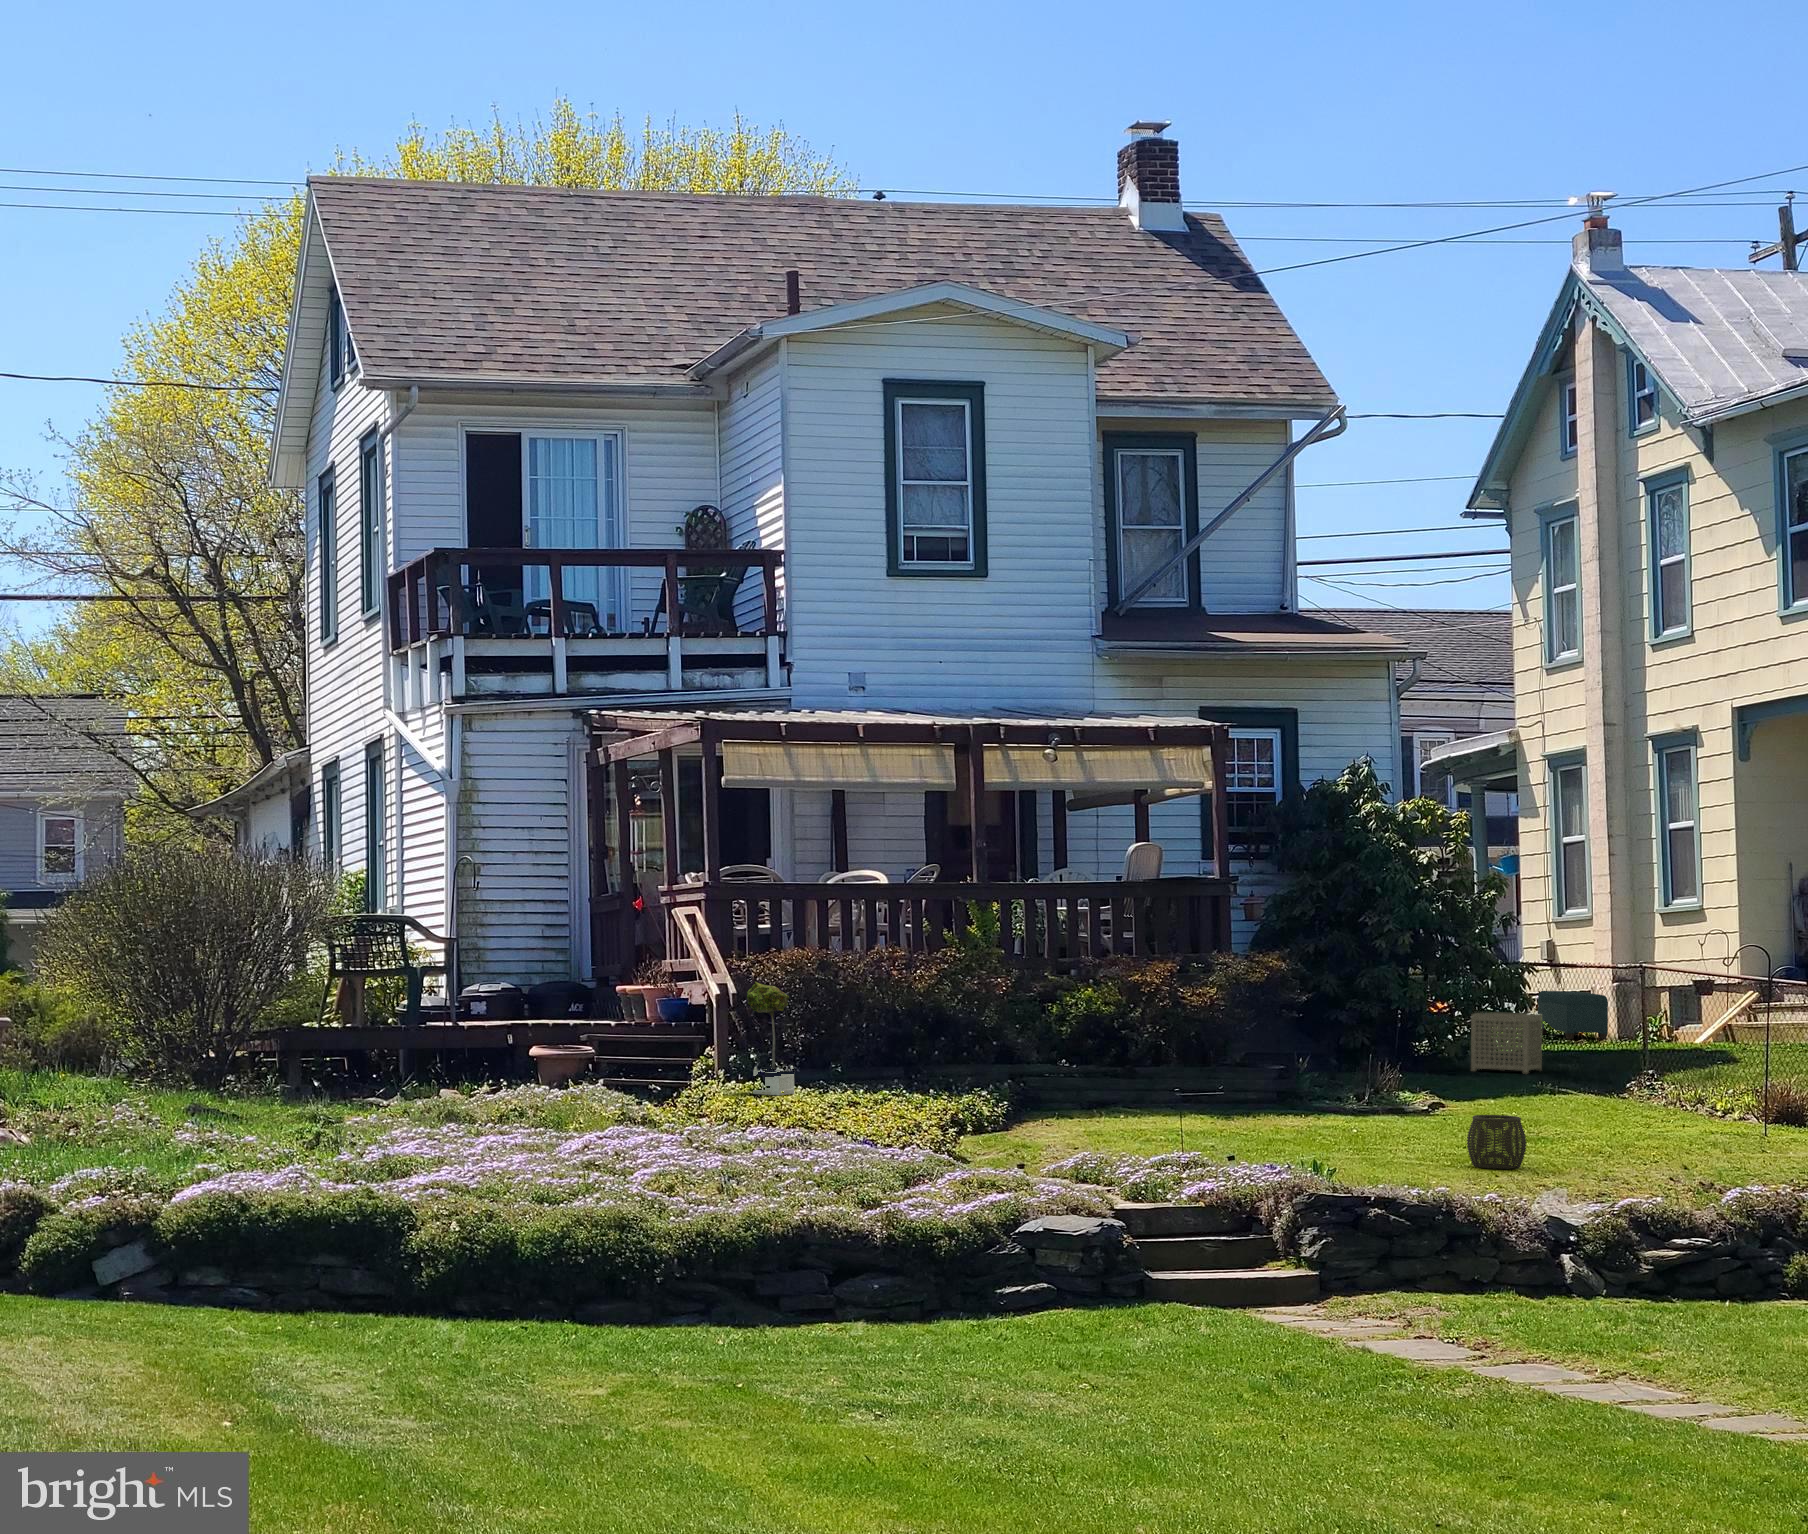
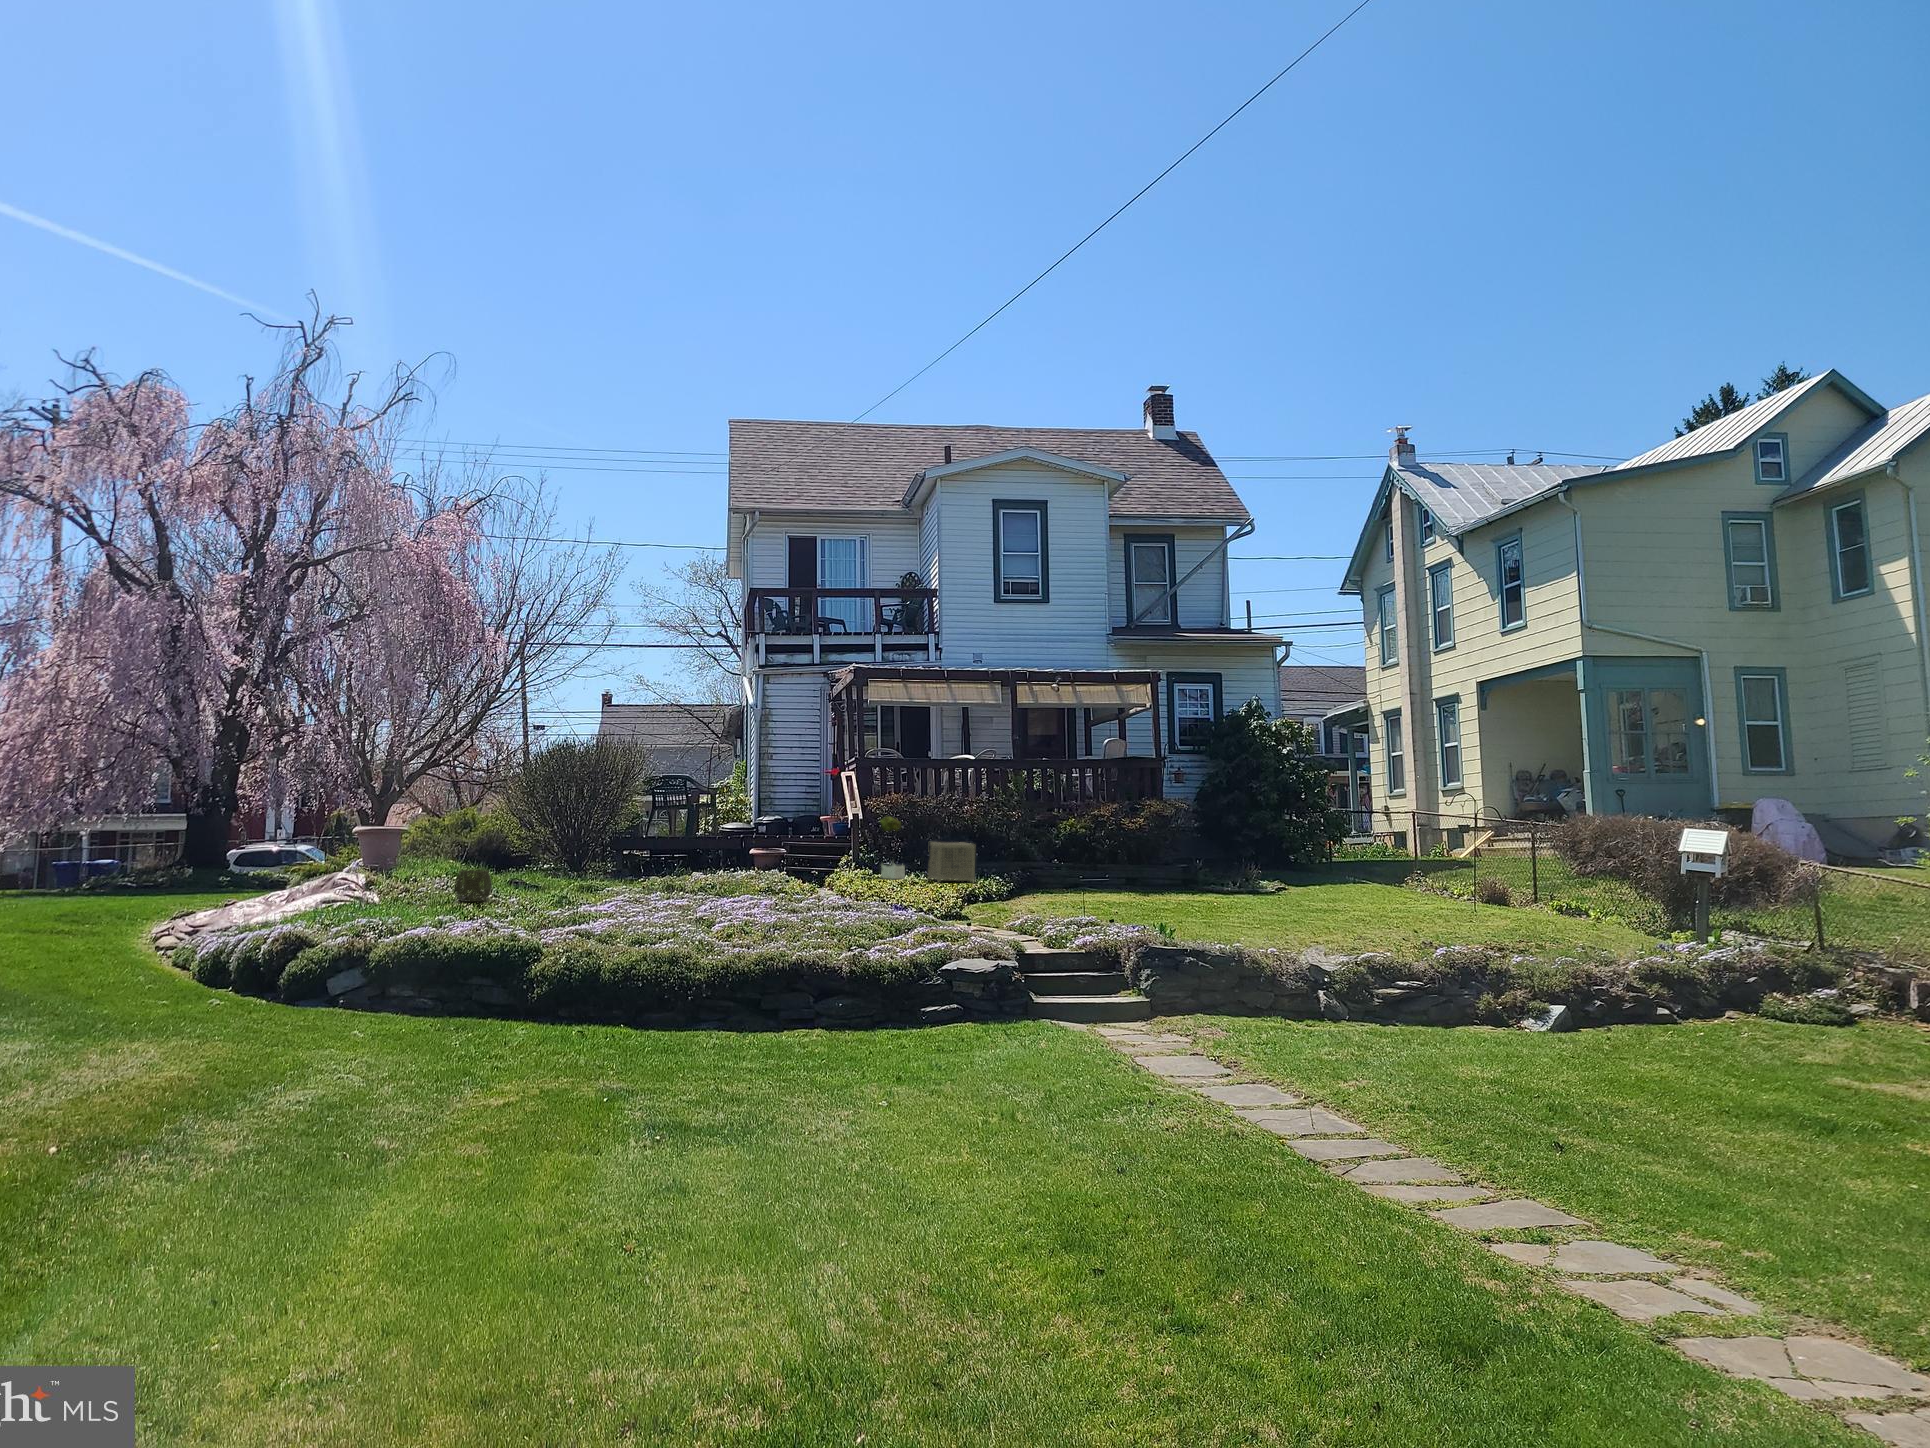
bench: present [1538,991,1608,1039] -> none [1370,838,1409,866]
side table: present [1471,1012,1542,1074] -> present [928,842,976,883]
woven basket: present [1467,1115,1527,1169] -> present [455,870,492,902]

